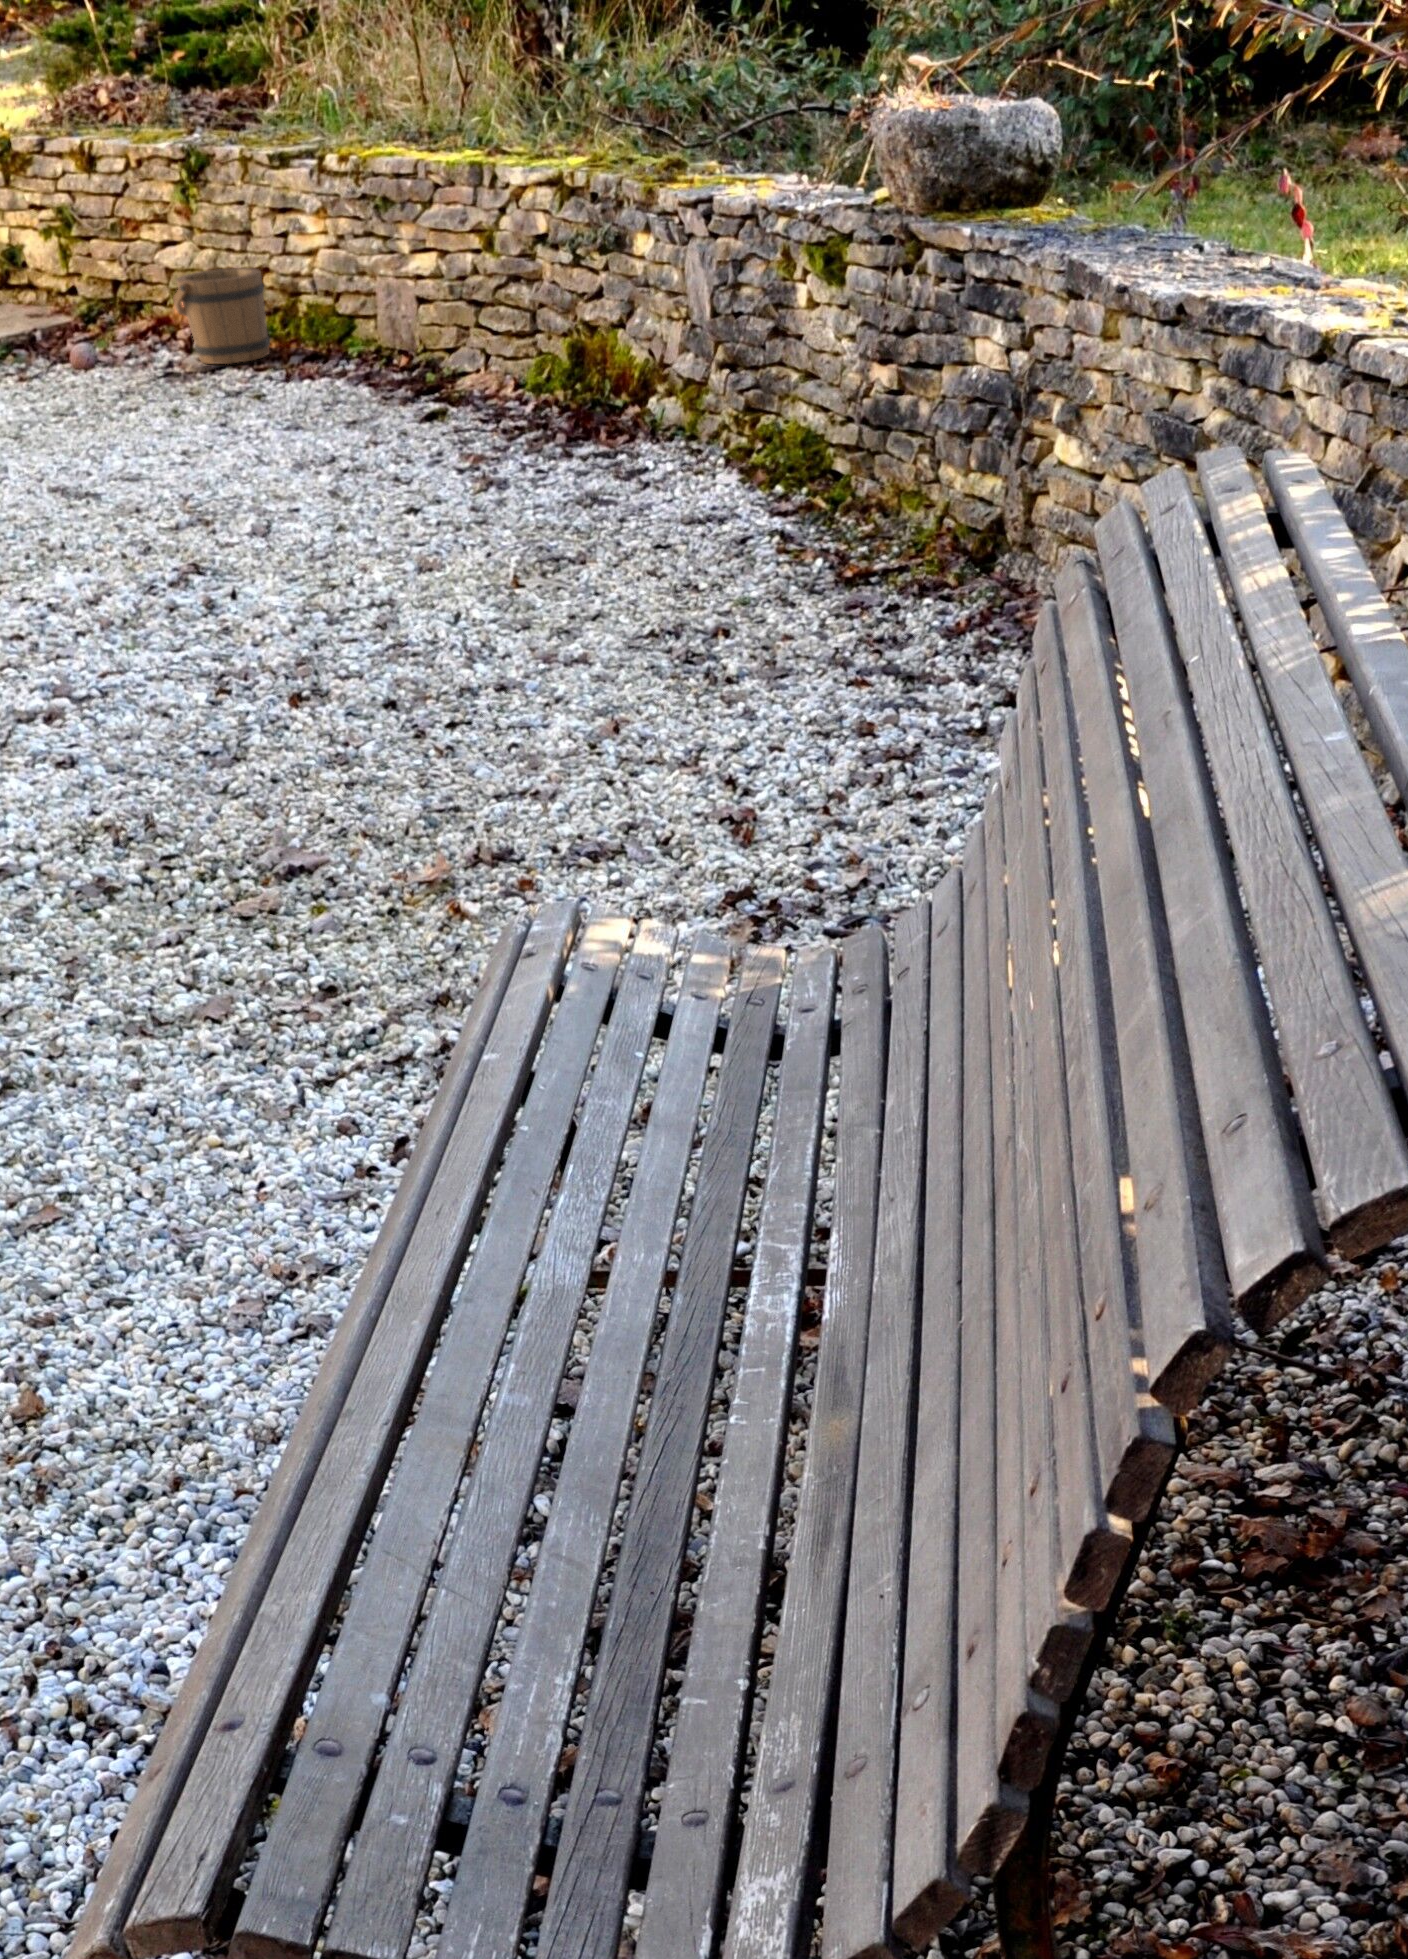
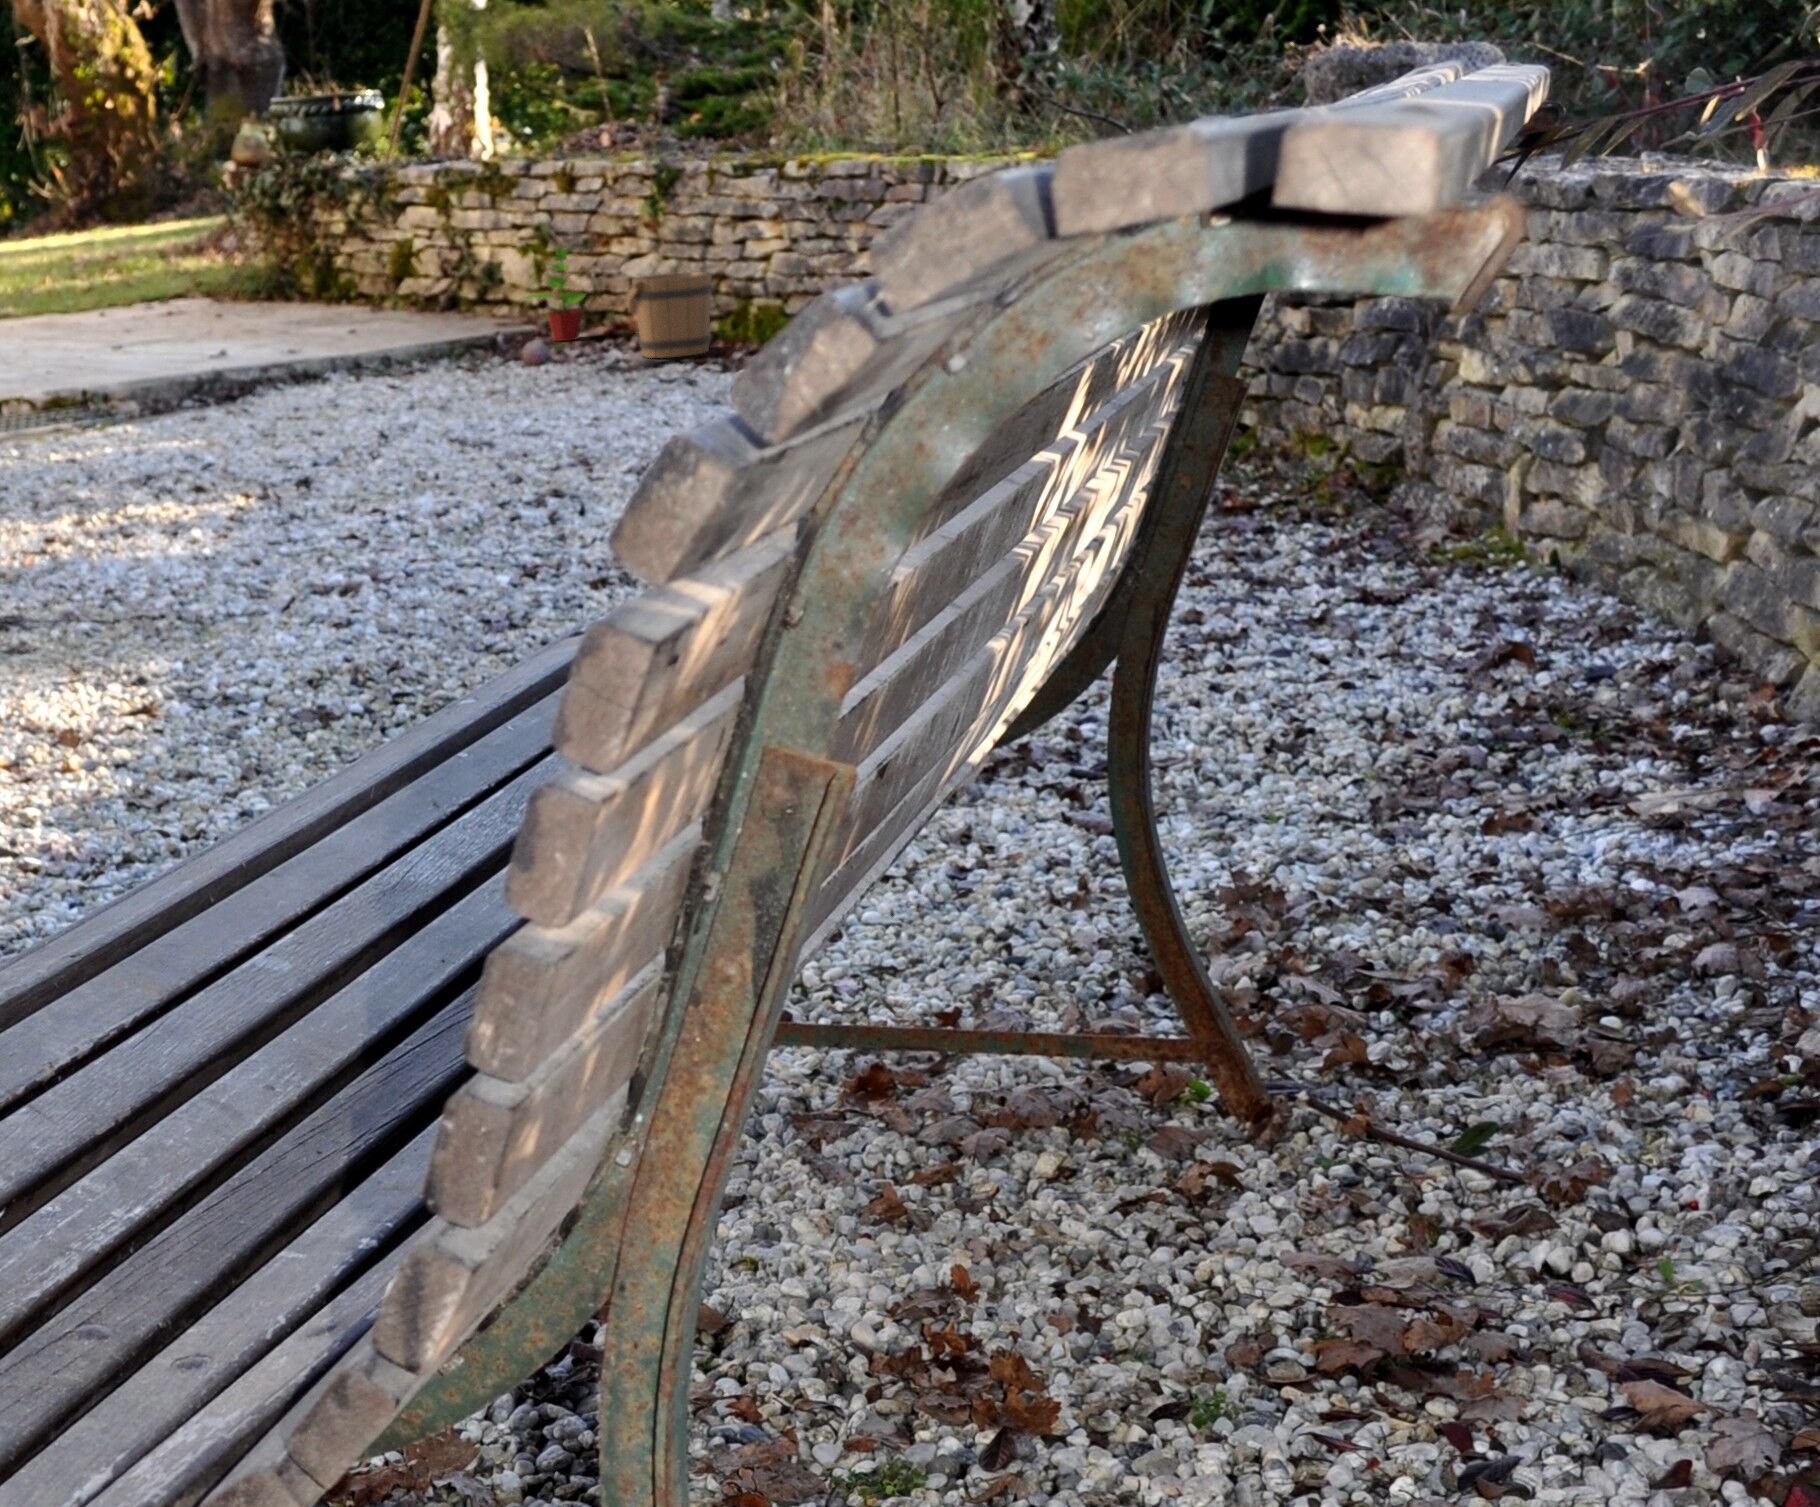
potted plant: none [51,230,129,338] -> present [525,247,585,341]

